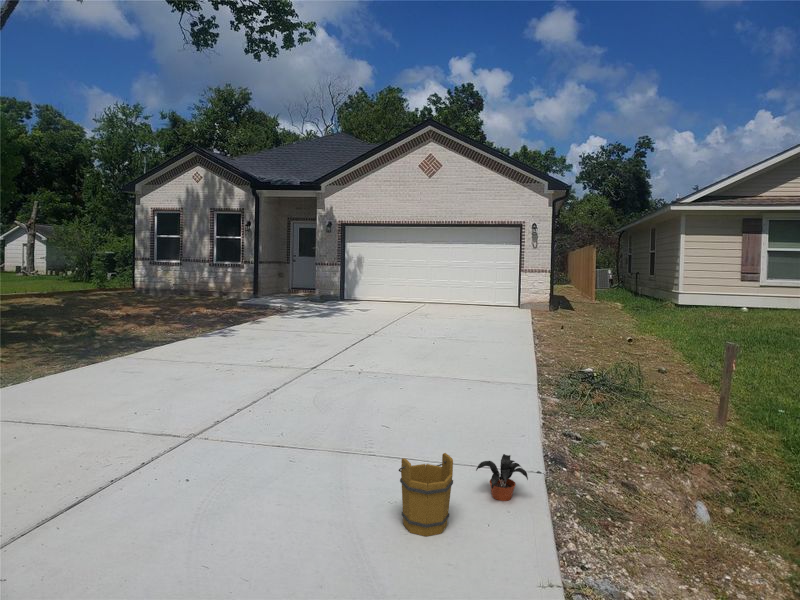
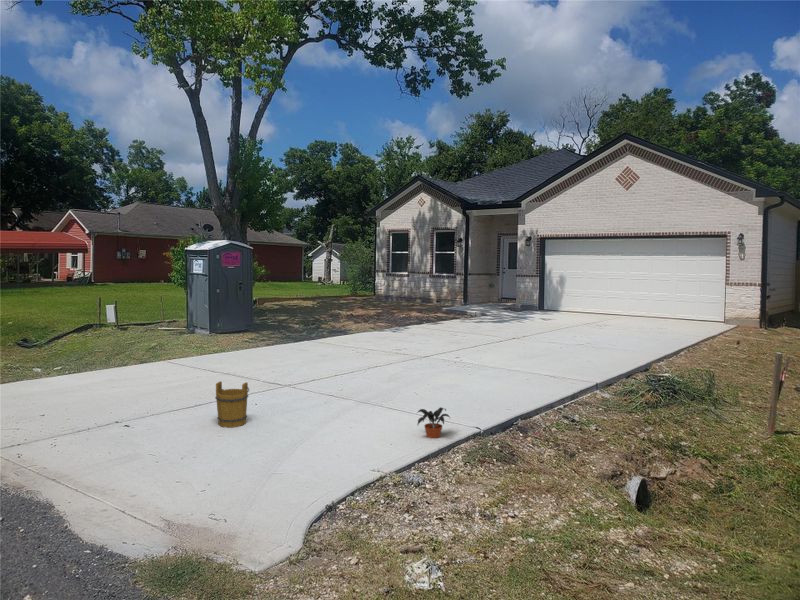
bucket: present [399,453,453,536] -> present [215,382,249,428]

